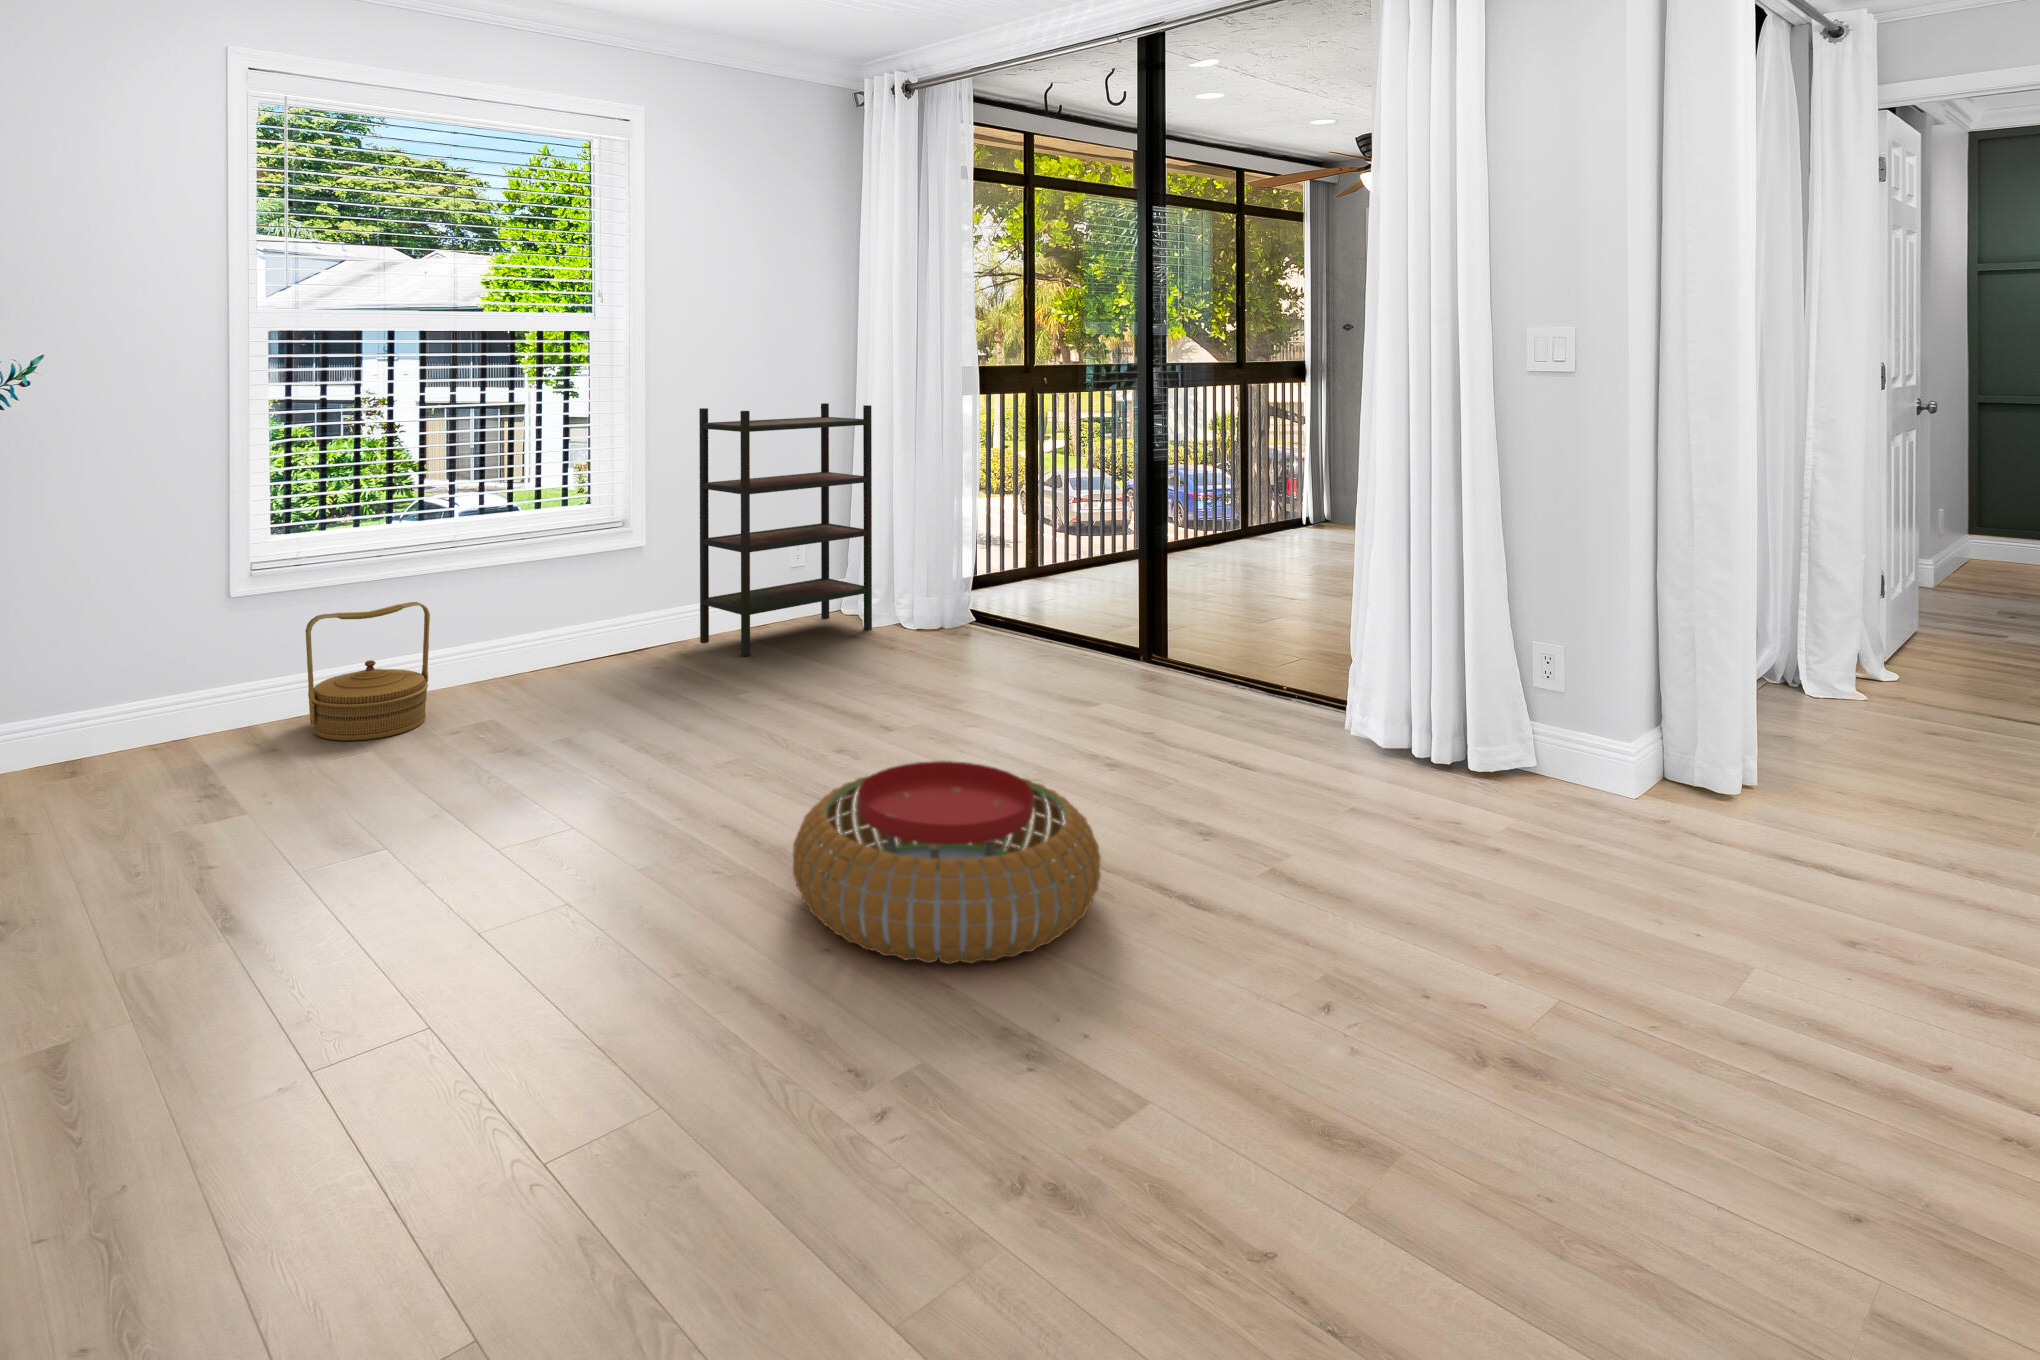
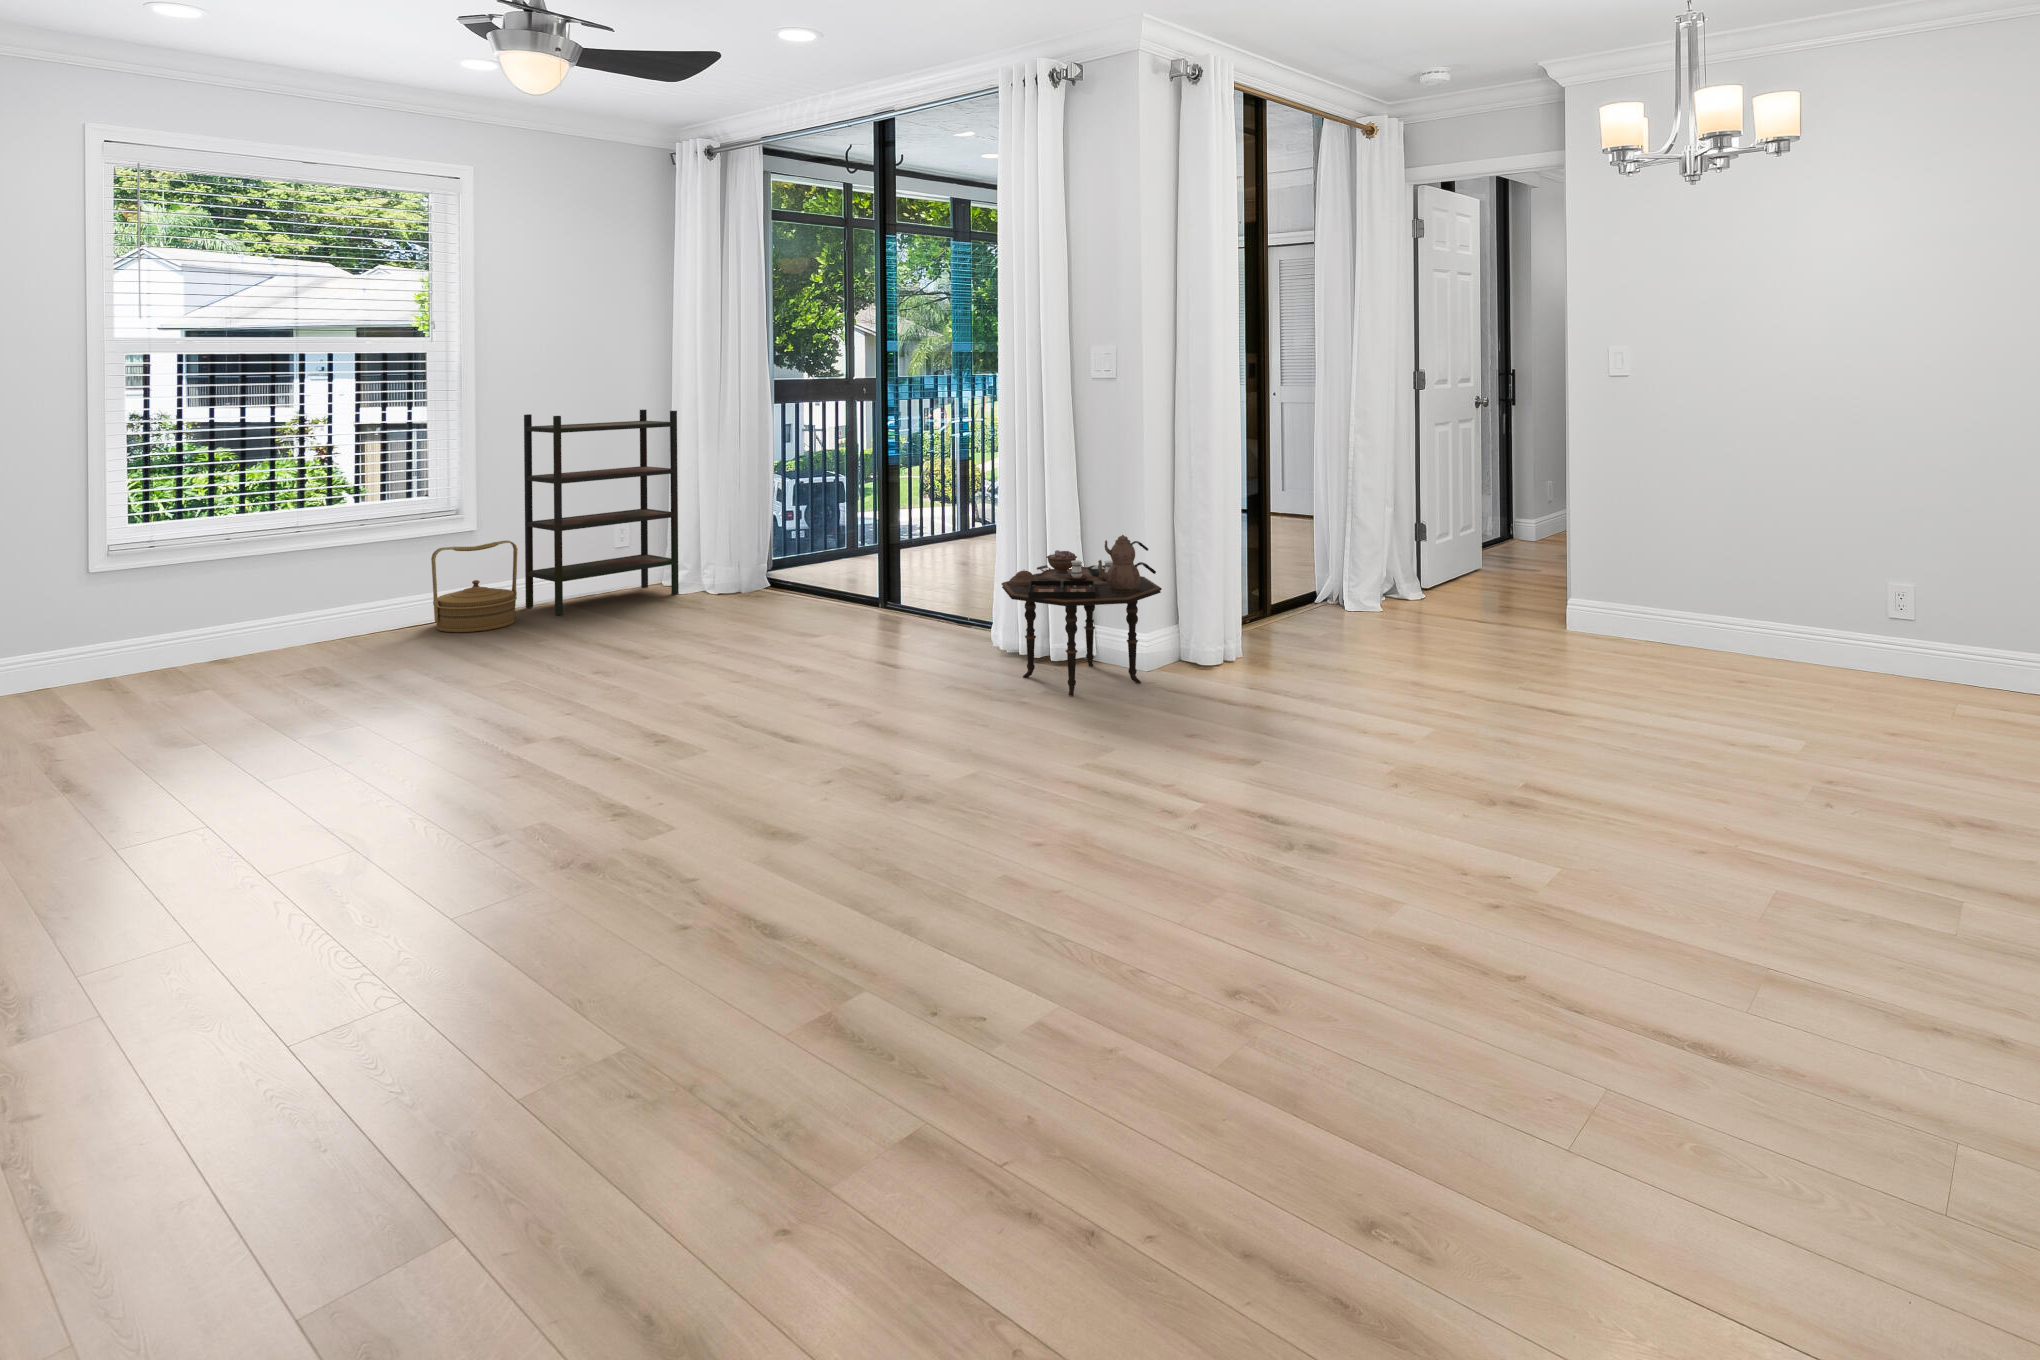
side table: none [1417,601,1680,835] -> present [1002,535,1162,696]
woven basket: present [305,602,430,741] -> present [431,541,518,632]
pouf: present [793,761,1101,964] -> none [492,658,718,779]

